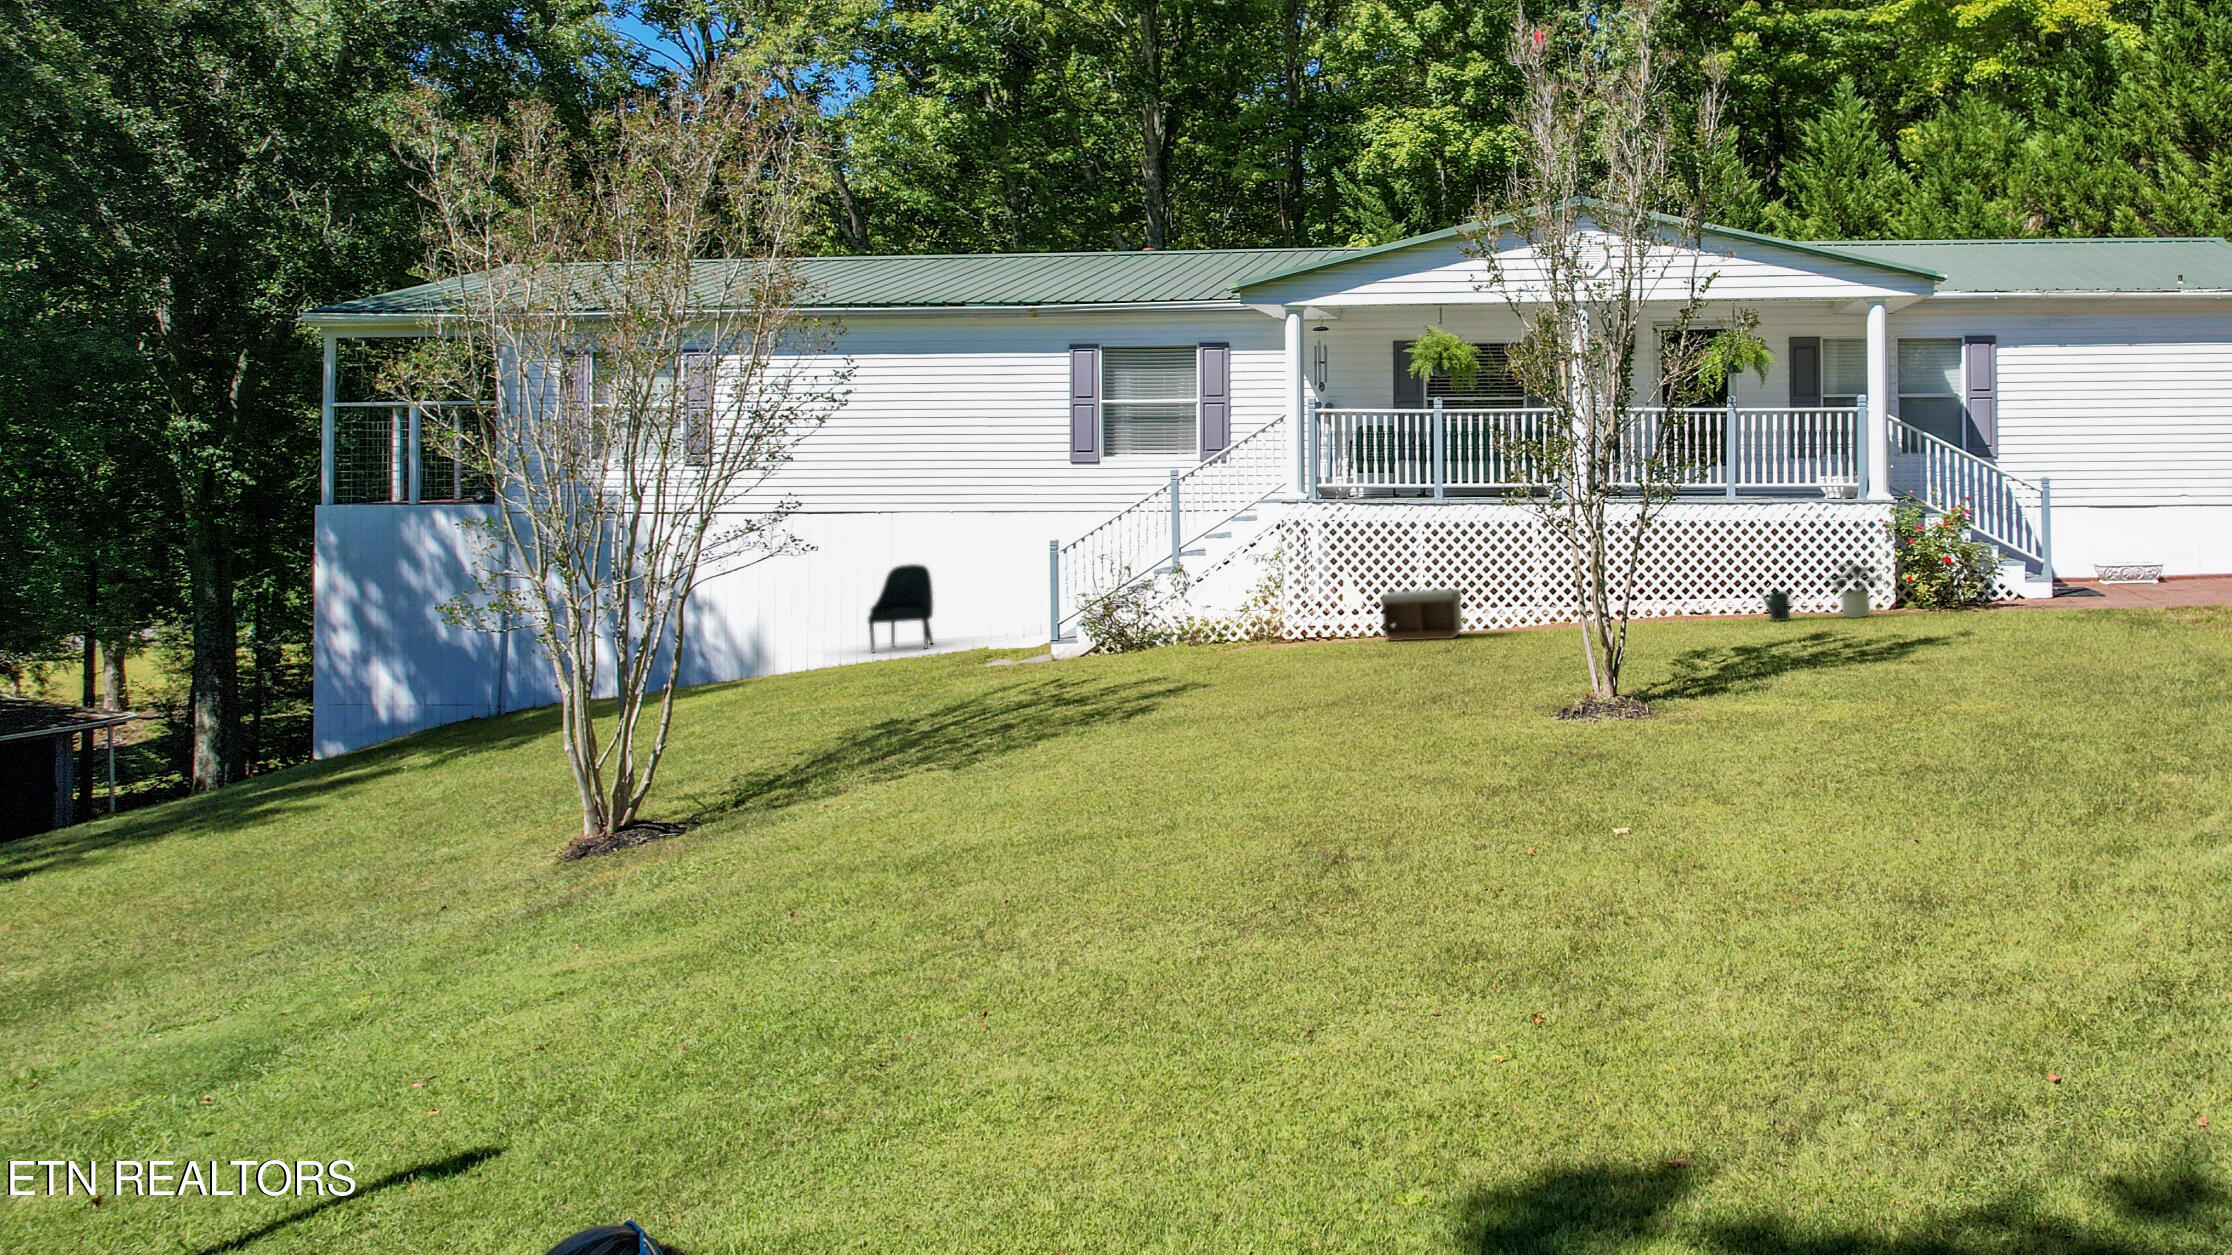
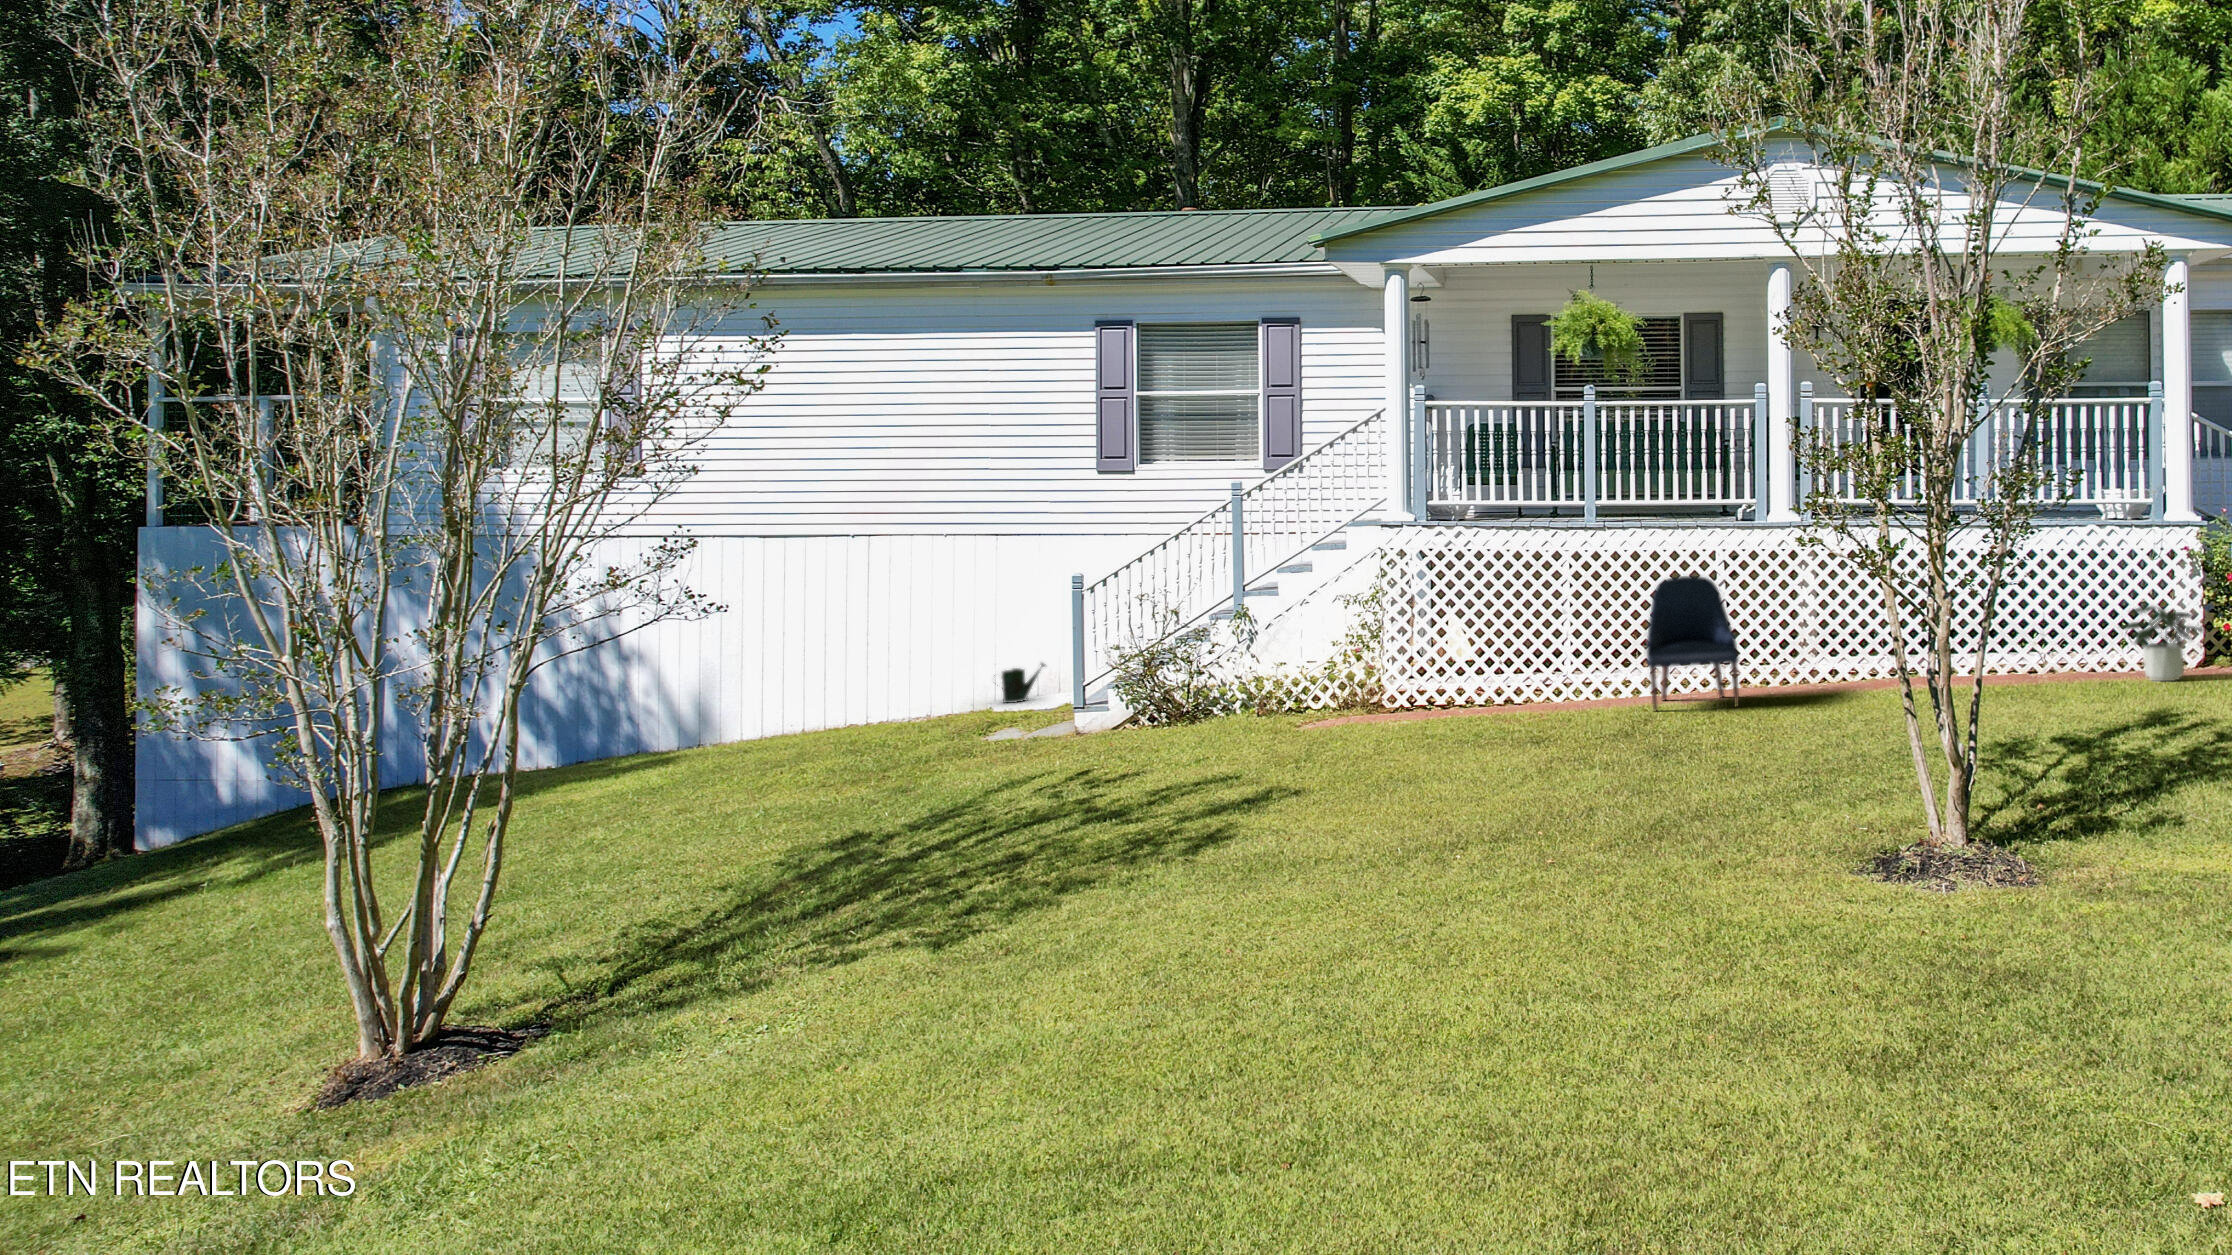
chair: present [868,564,933,653] -> present [1647,576,1739,711]
watering can: present [1757,588,1790,621] -> present [994,663,1045,703]
bench: present [1381,589,1462,641] -> none [1517,641,1626,712]

